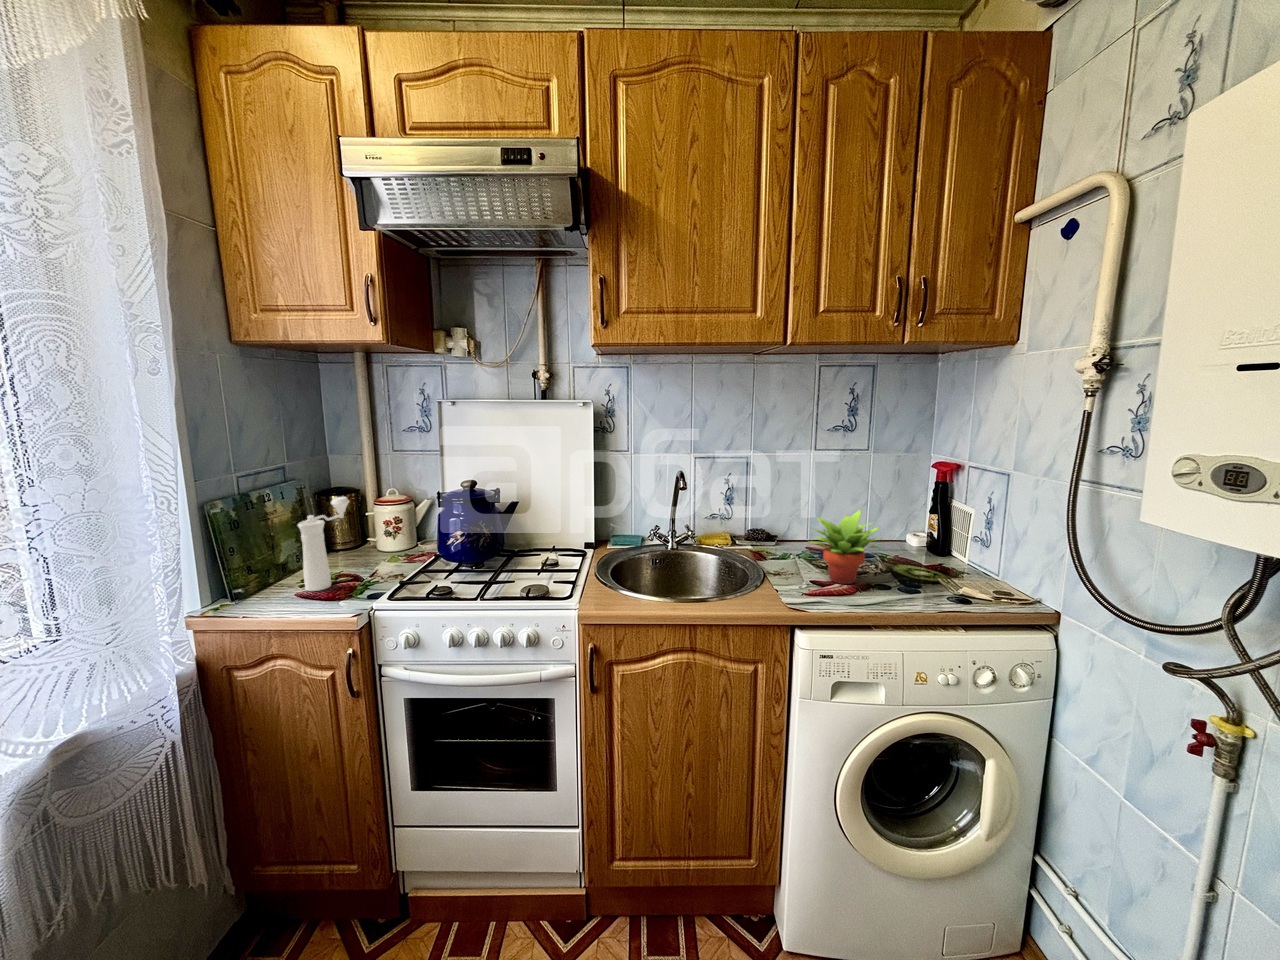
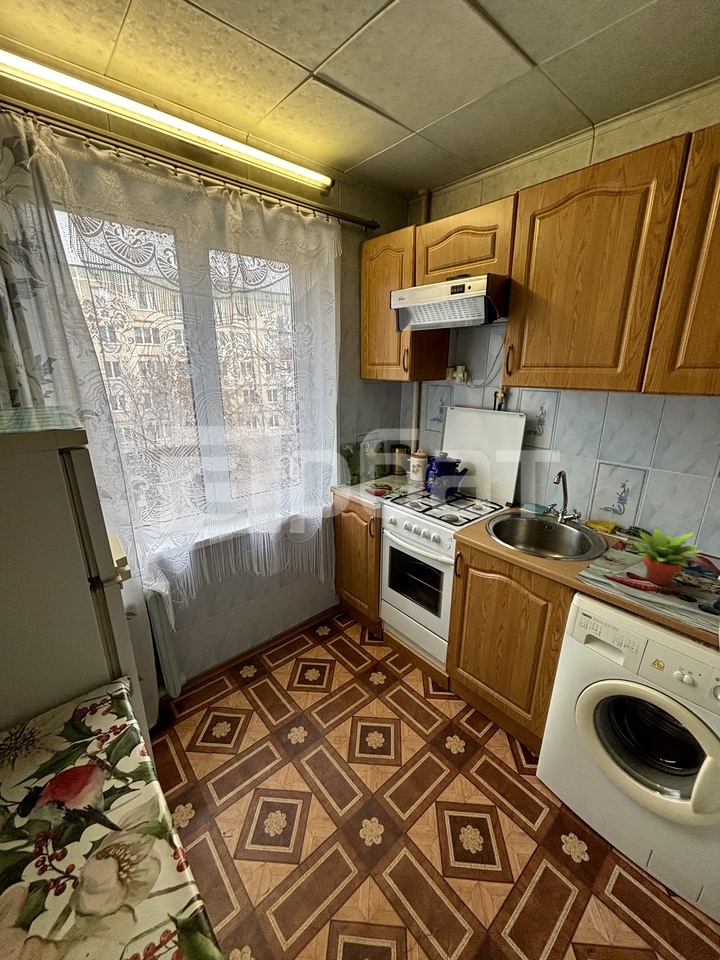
pepper mill: present [298,497,349,591] -> none [369,451,394,491]

